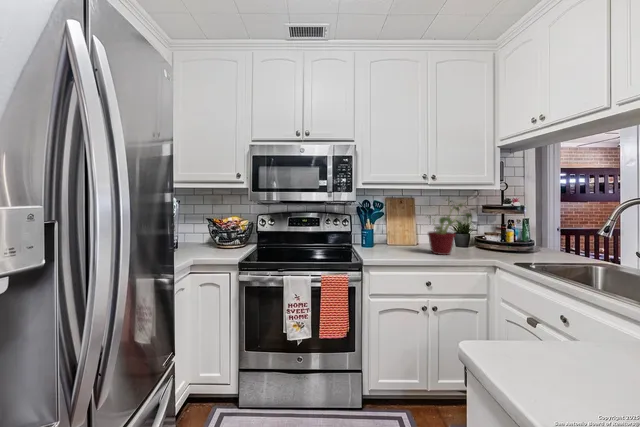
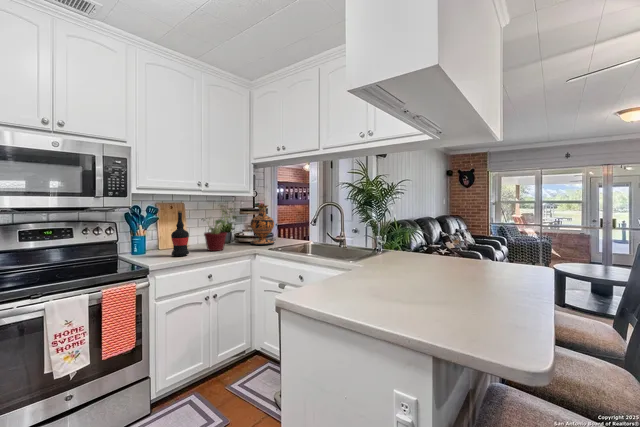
vase: none [492,198,532,255] -> present [250,204,274,245]
wine bottle: none [389,206,408,255] -> present [171,211,189,256]

